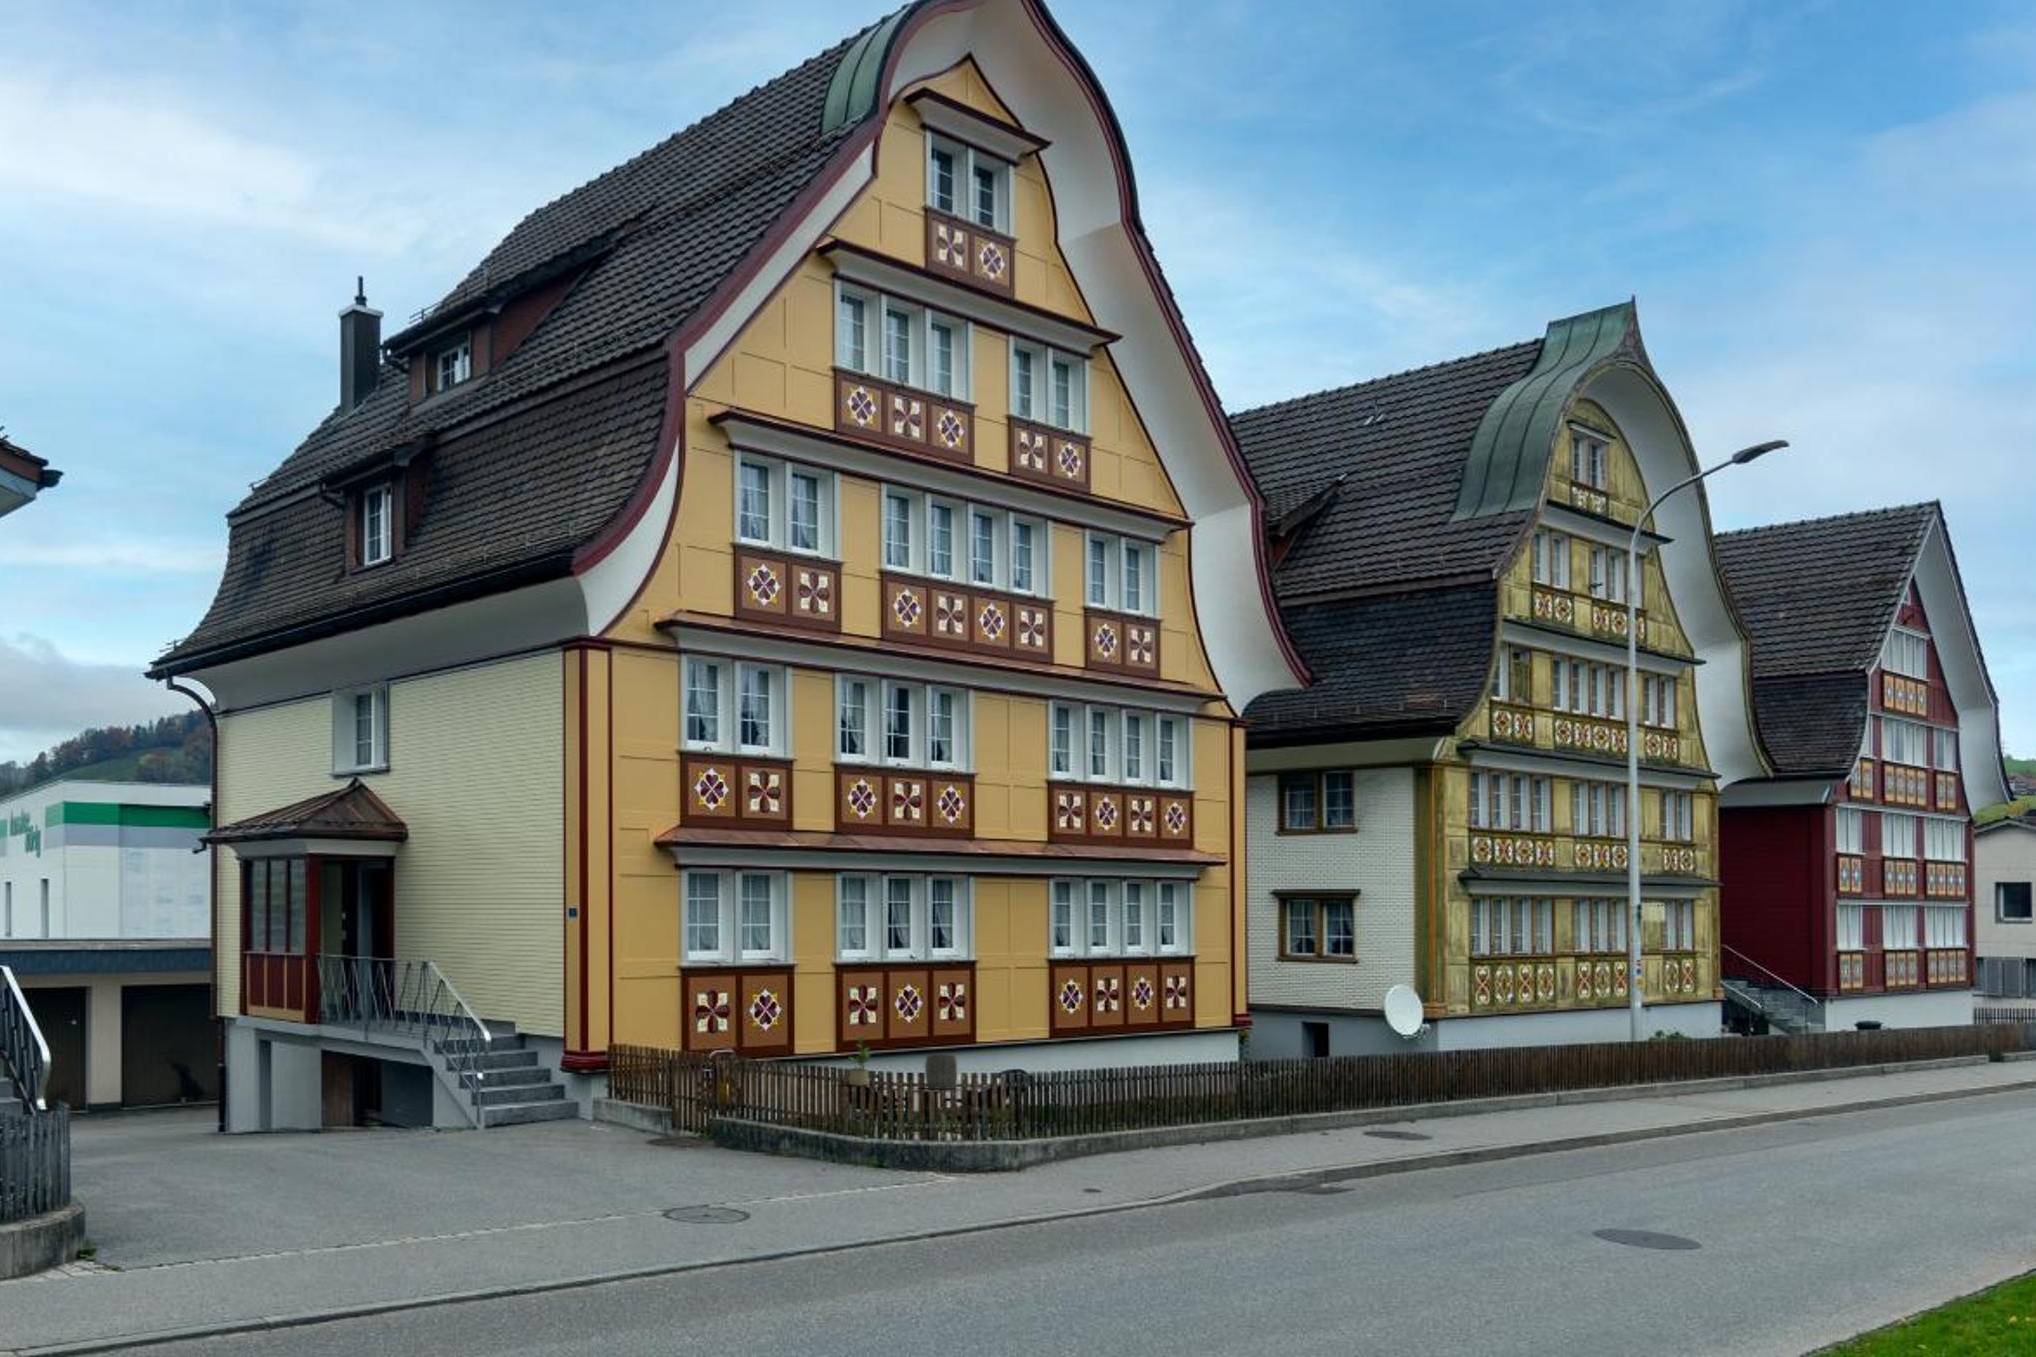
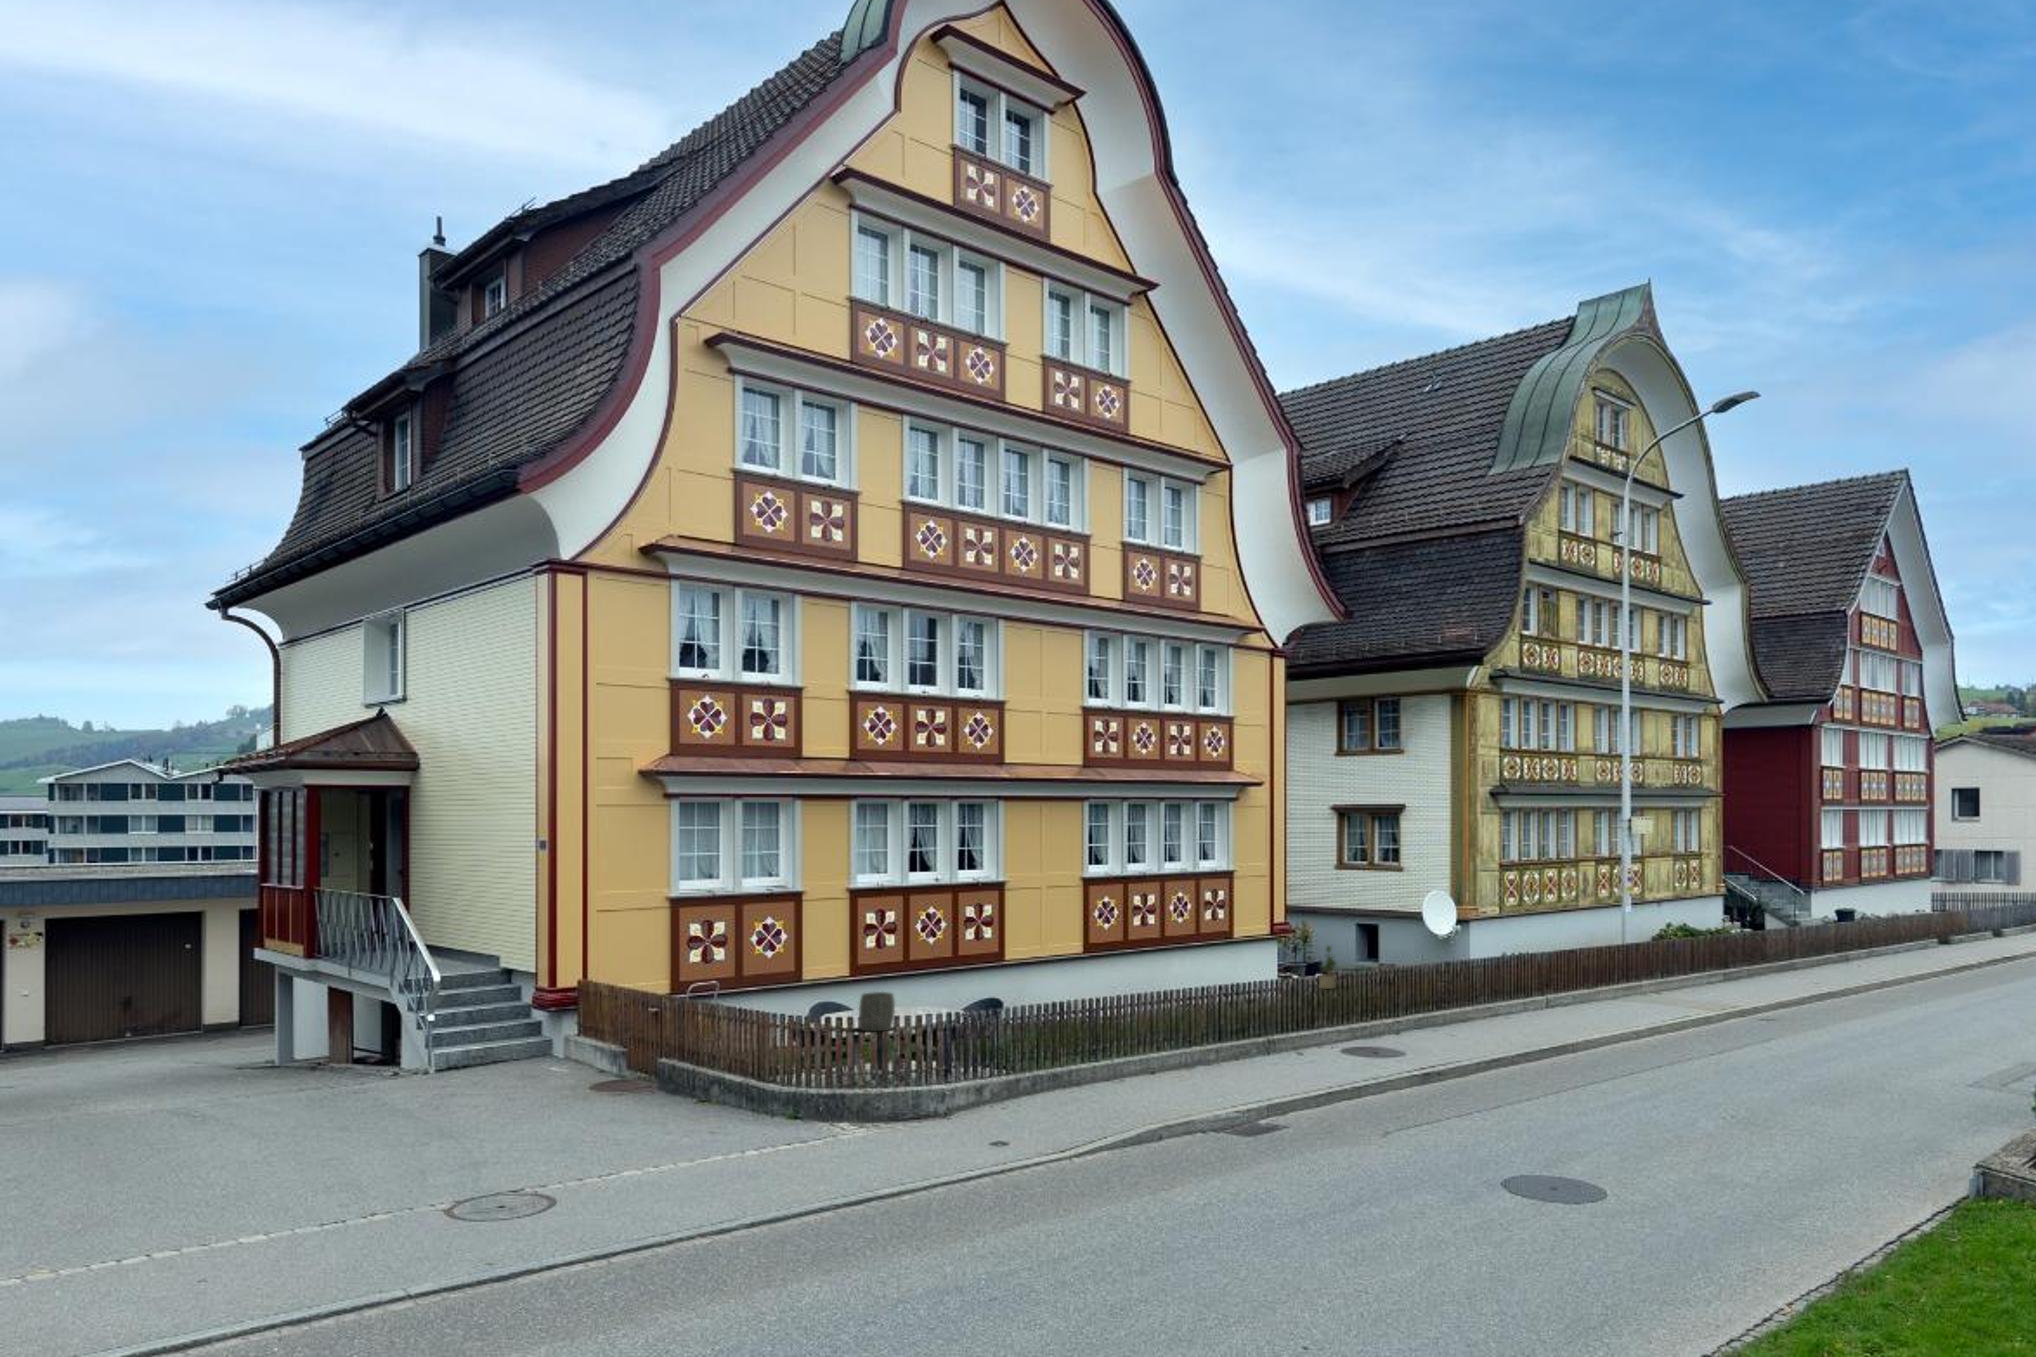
potted plant: present [849,1035,869,1086] -> present [1319,946,1336,989]

